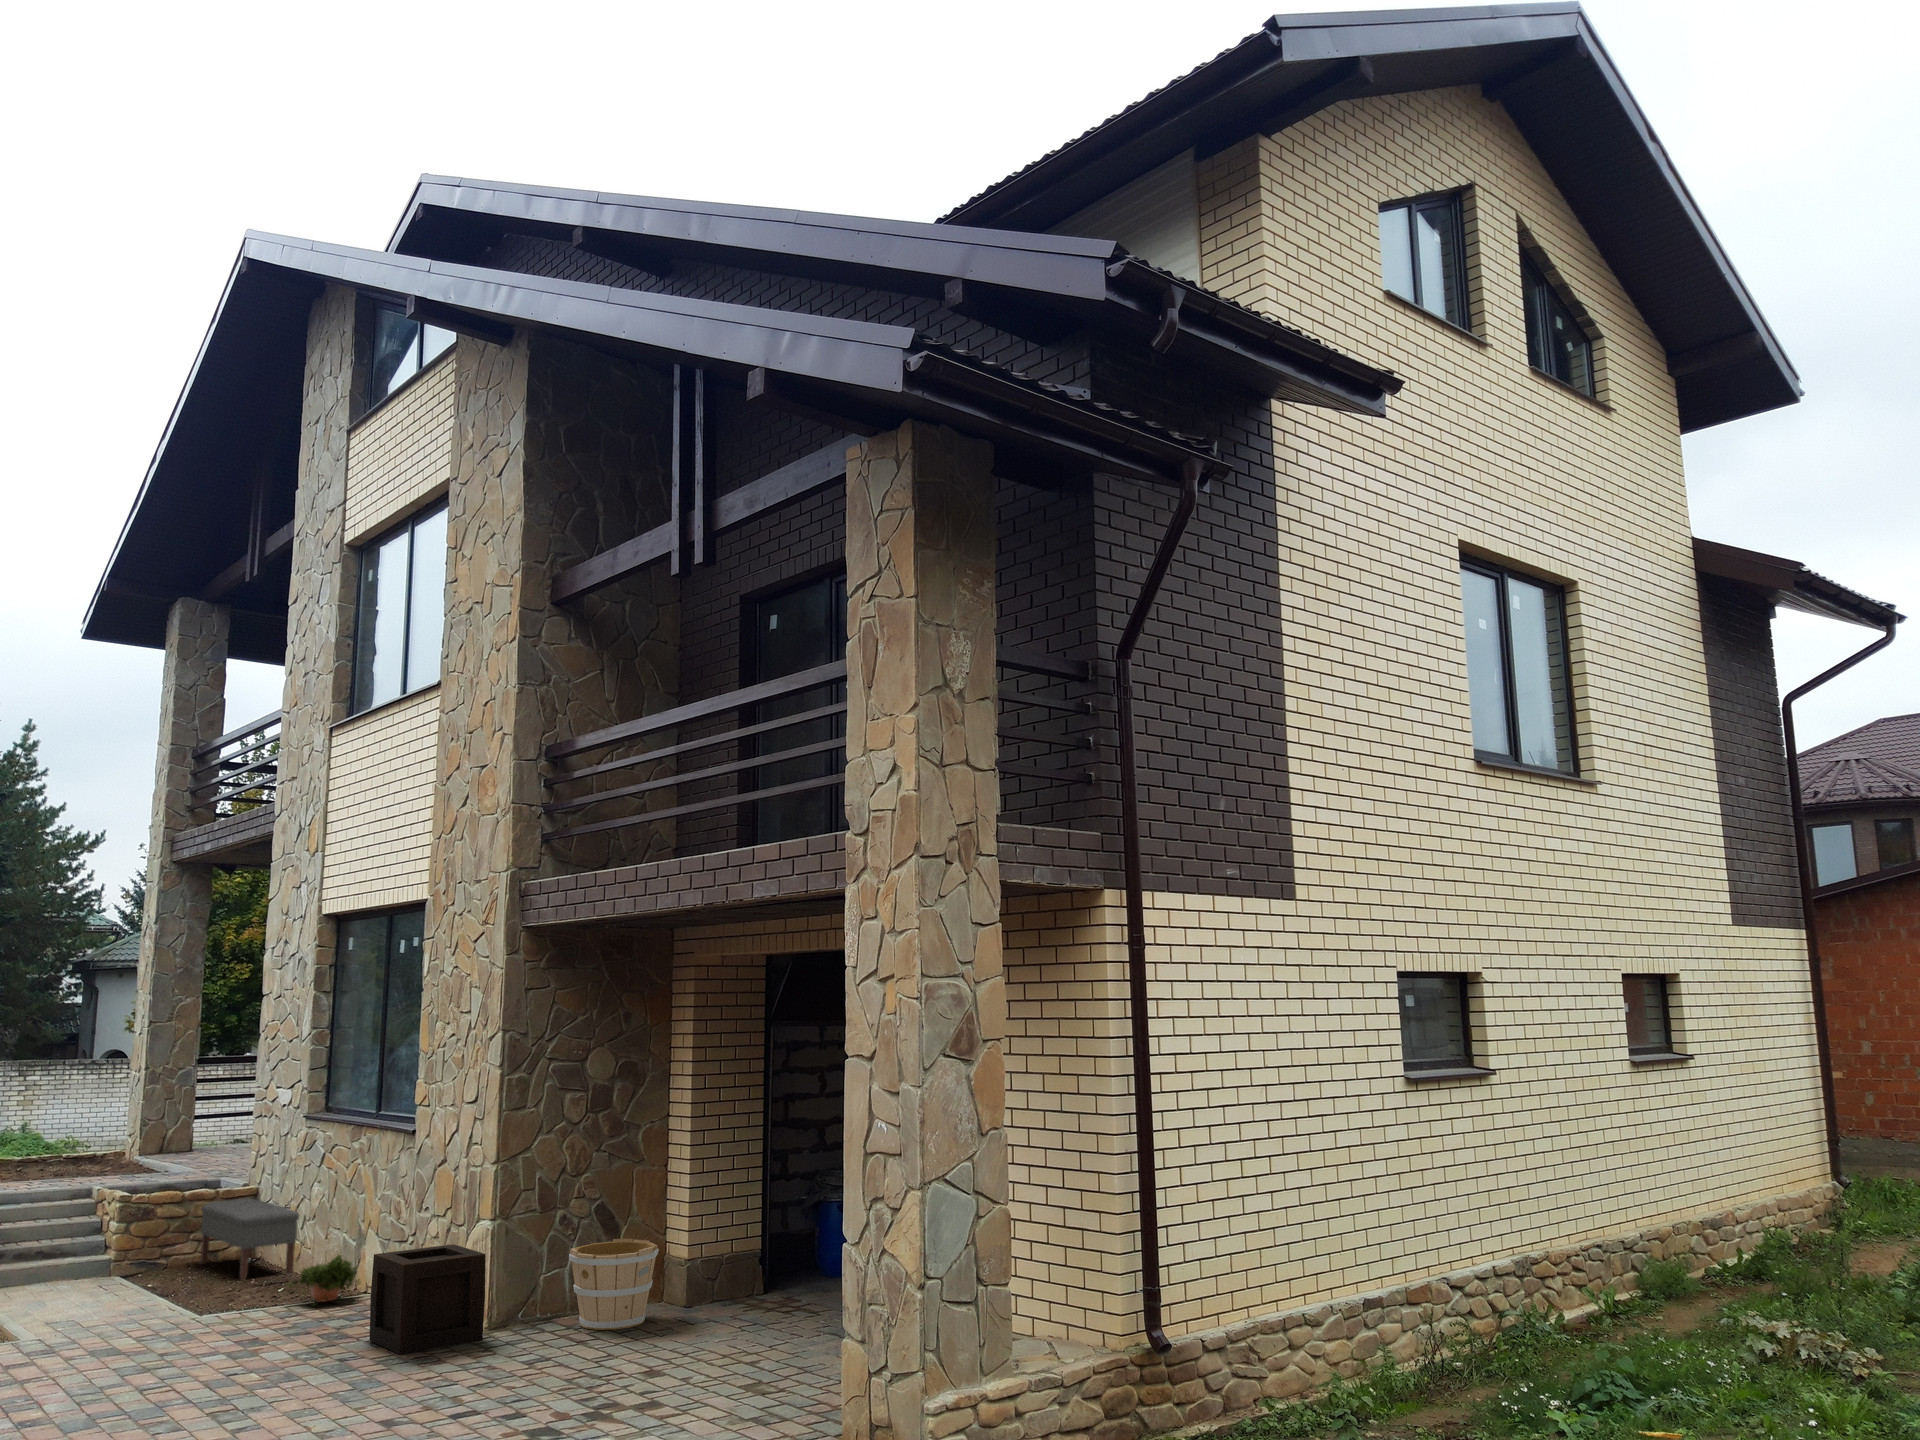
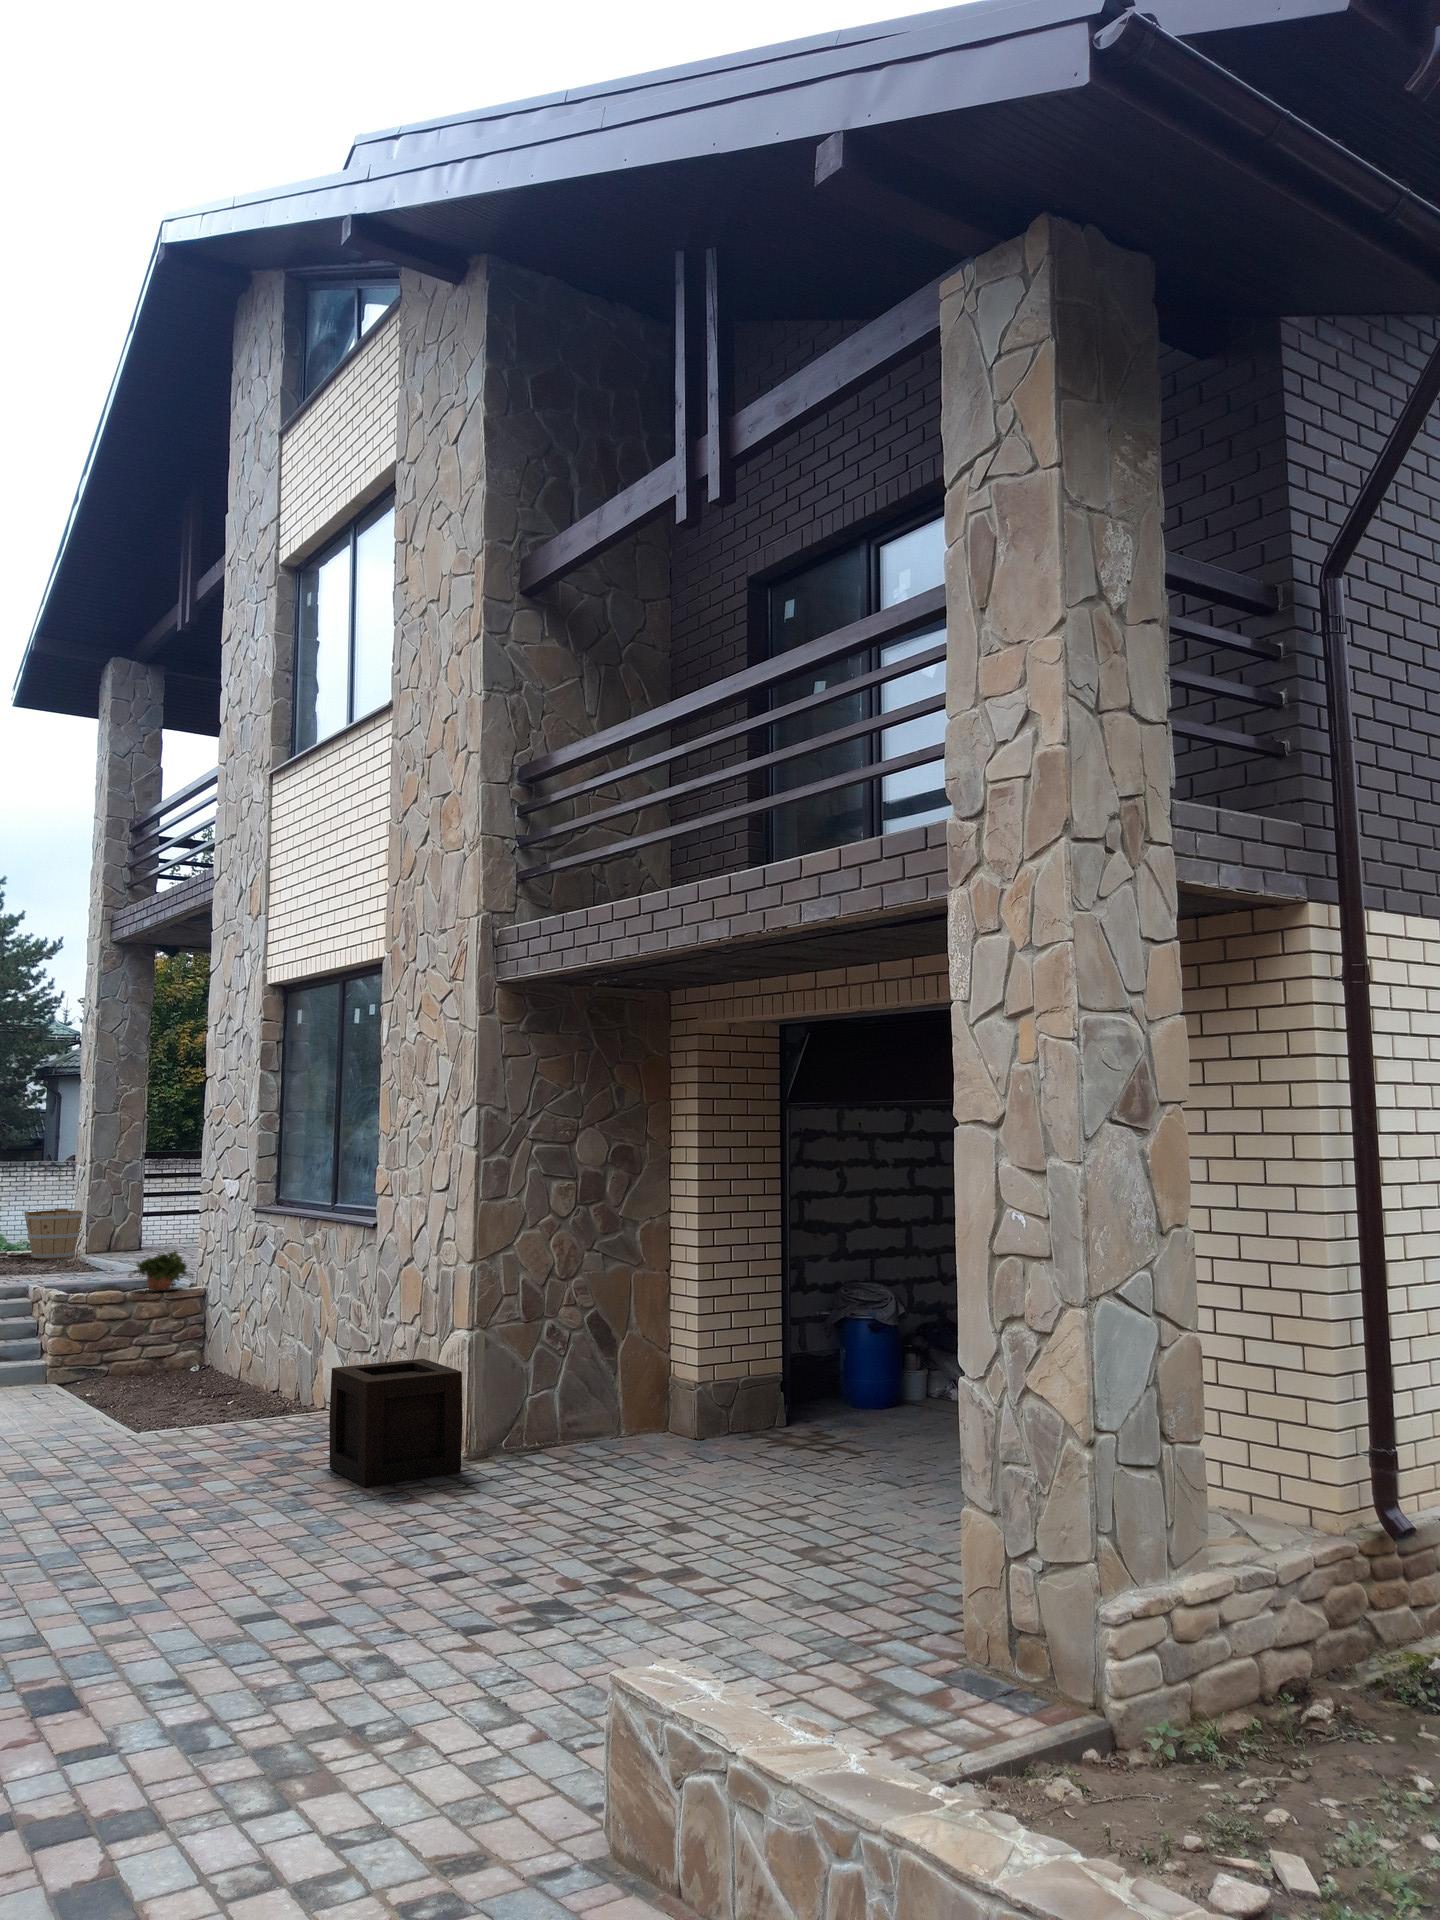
bench: present [200,1198,299,1280] -> none [147,1300,251,1390]
wooden bucket: present [569,1239,659,1330] -> present [24,1209,83,1259]
potted plant: present [287,1255,360,1305] -> present [129,1250,194,1292]

